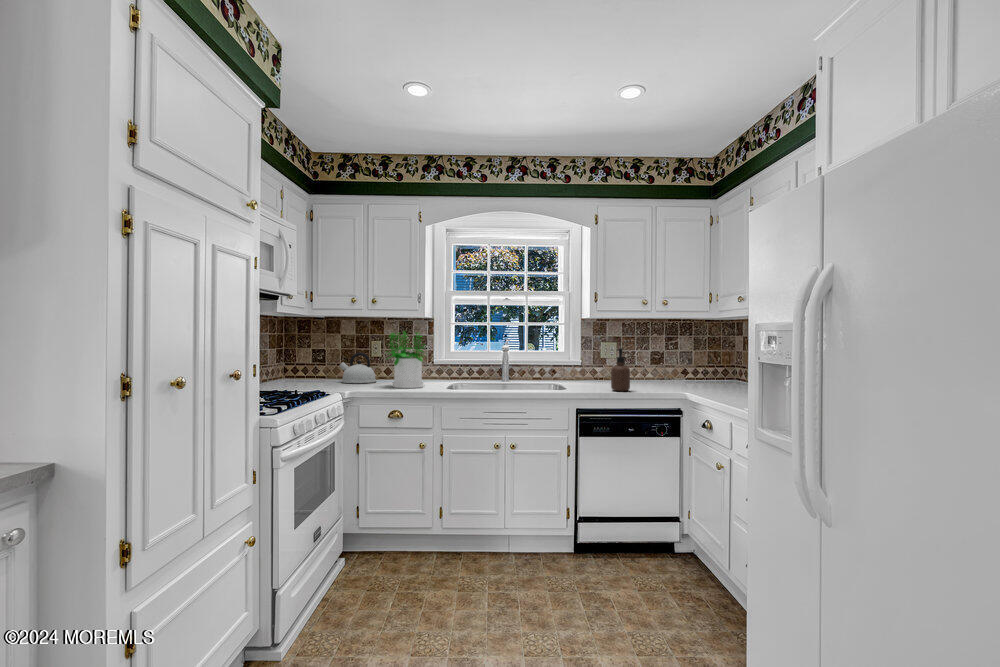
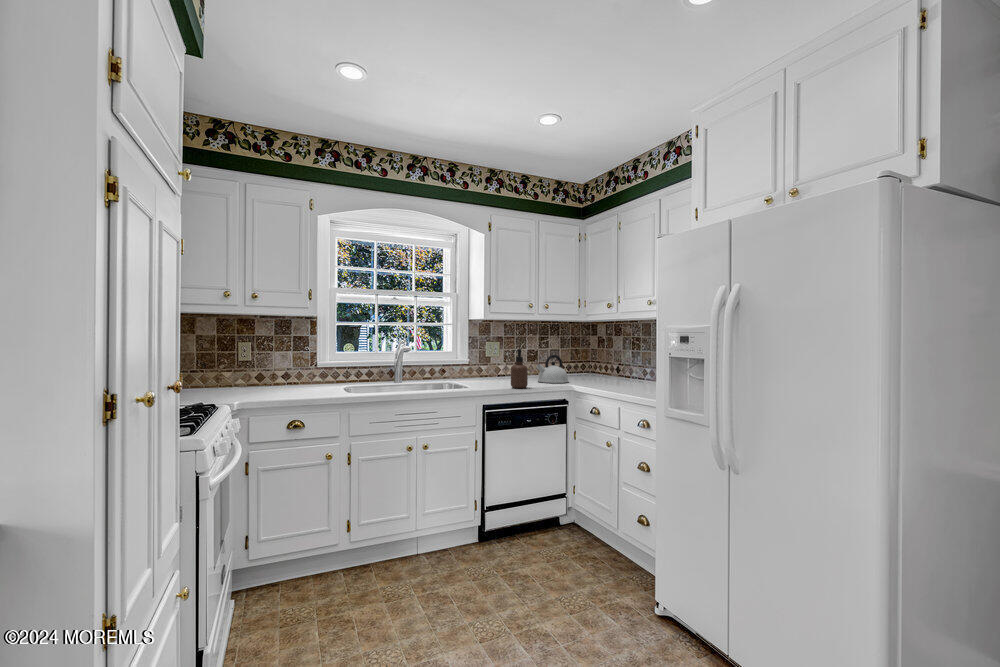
potted plant: present [387,332,425,388] -> none [273,330,323,394]
kettle: present [339,353,376,383] -> present [537,355,568,383]

